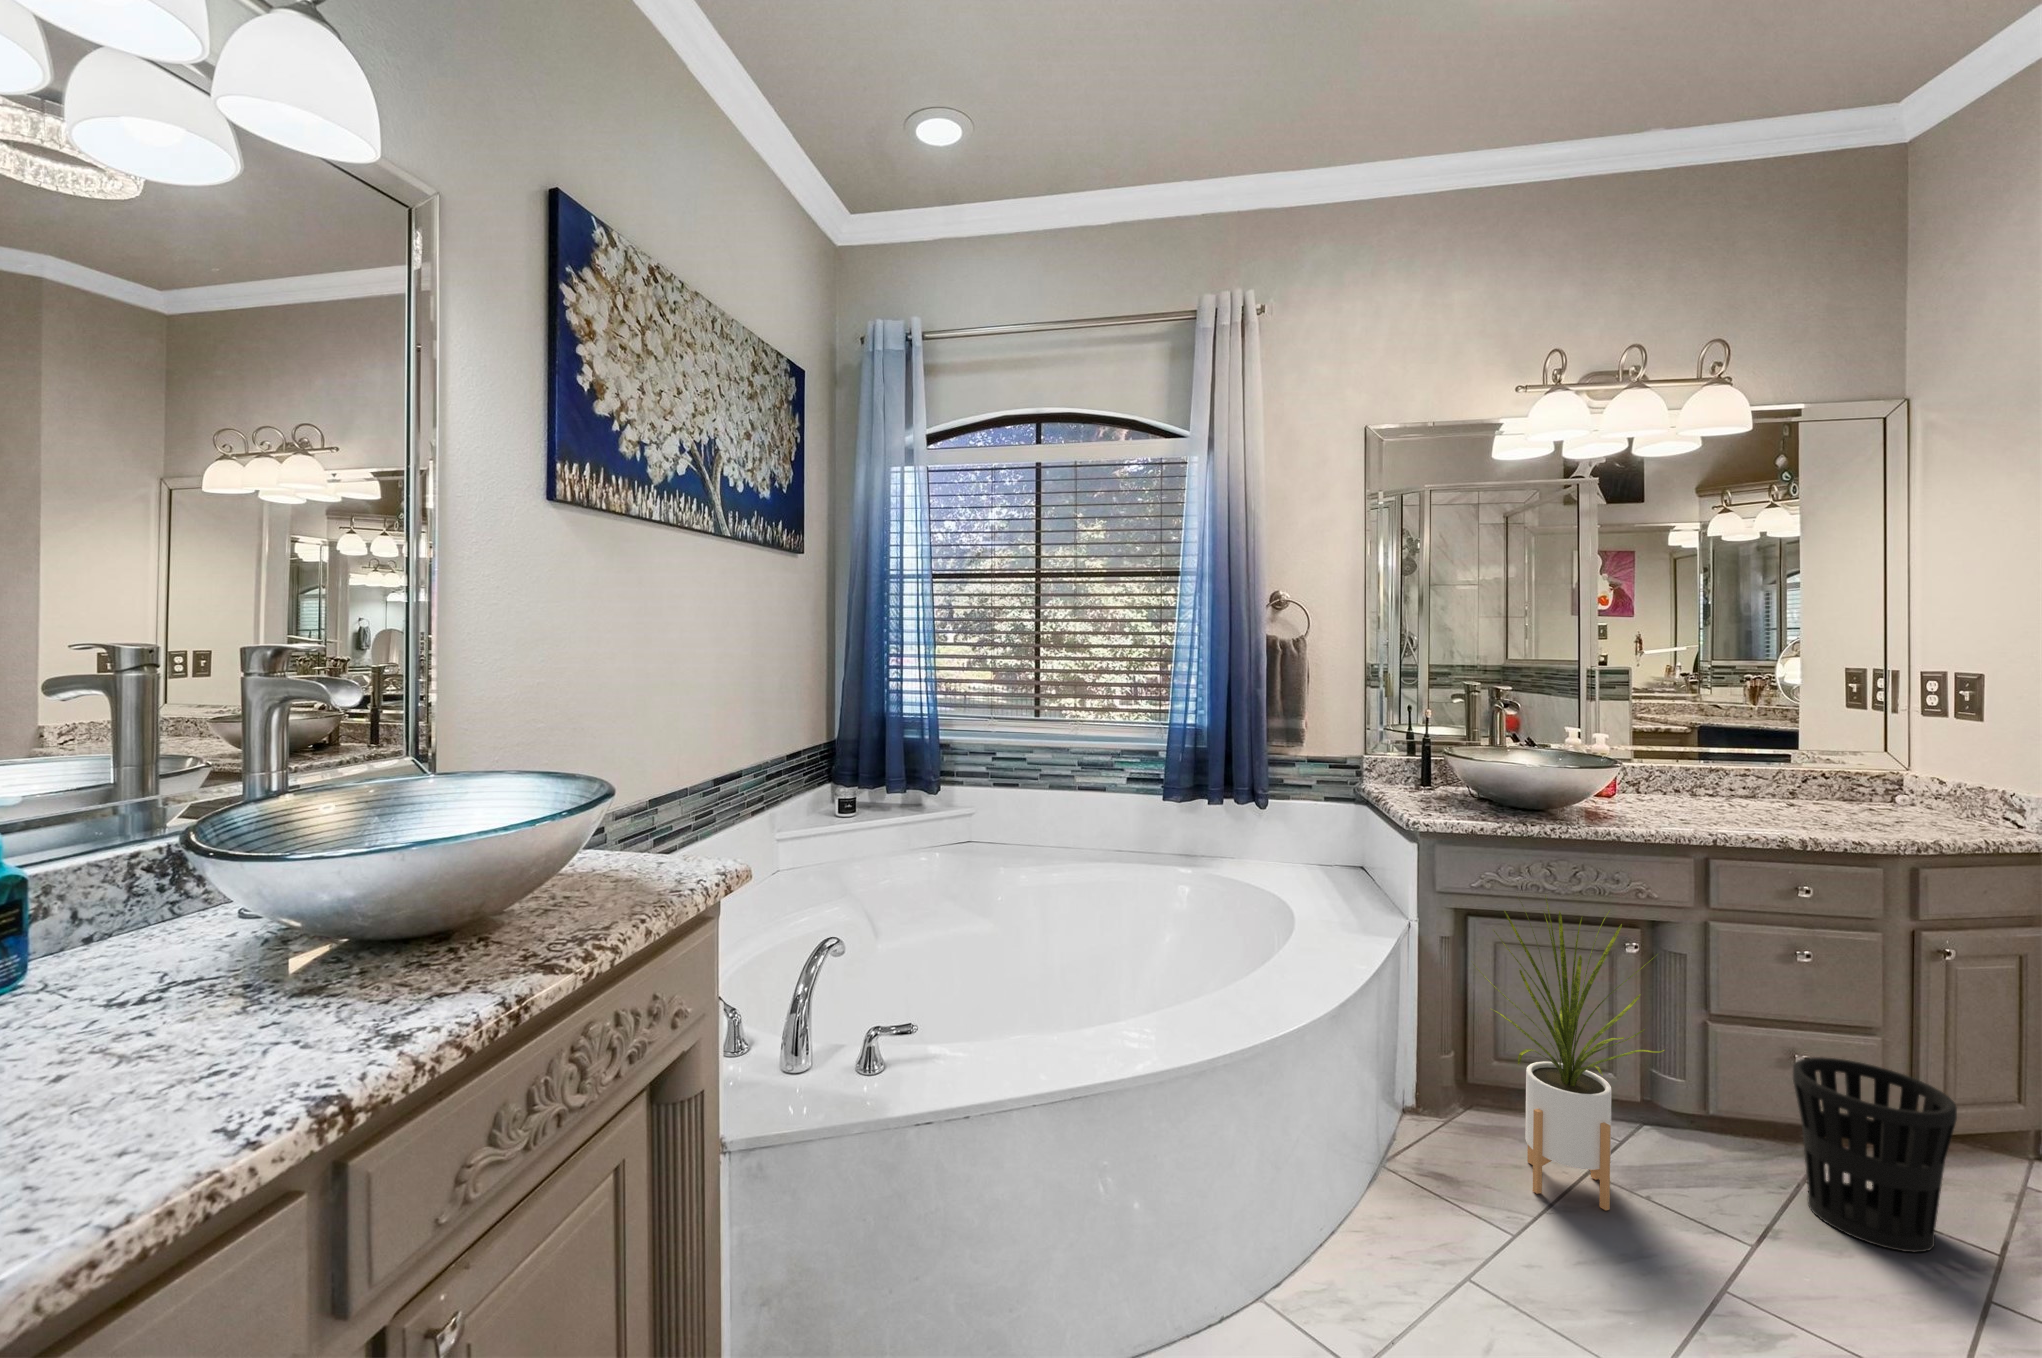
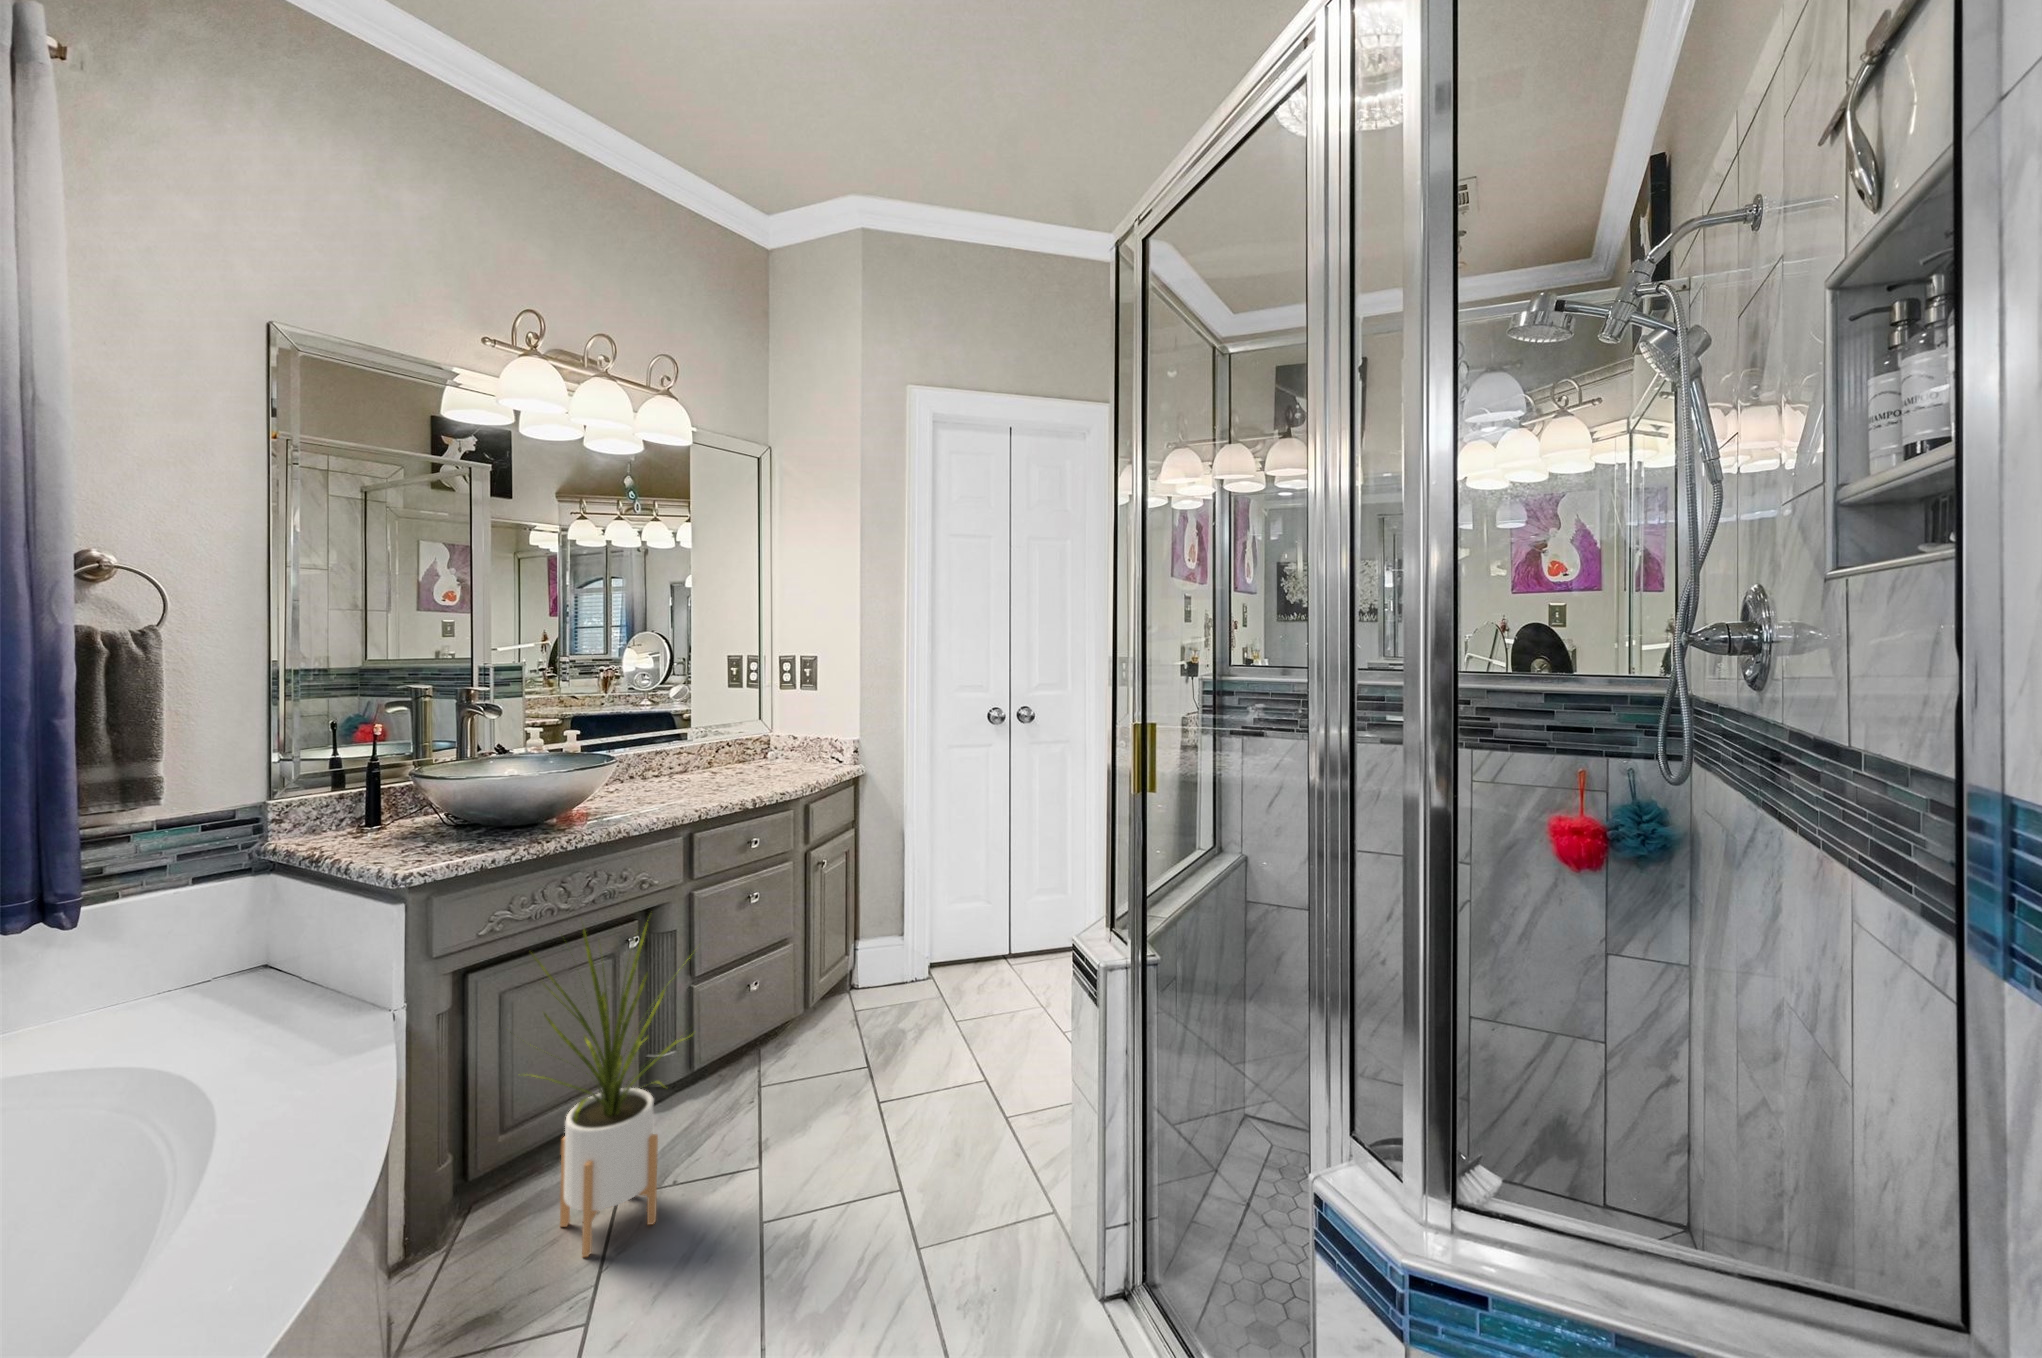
wastebasket: present [1793,1057,1957,1252] -> none [762,966,859,1113]

